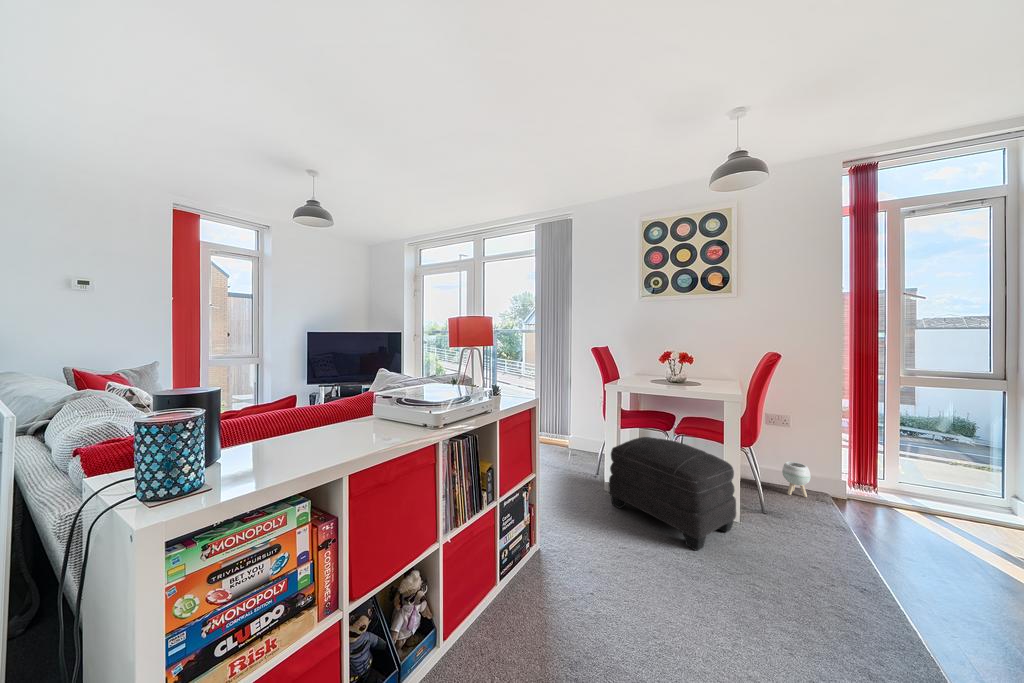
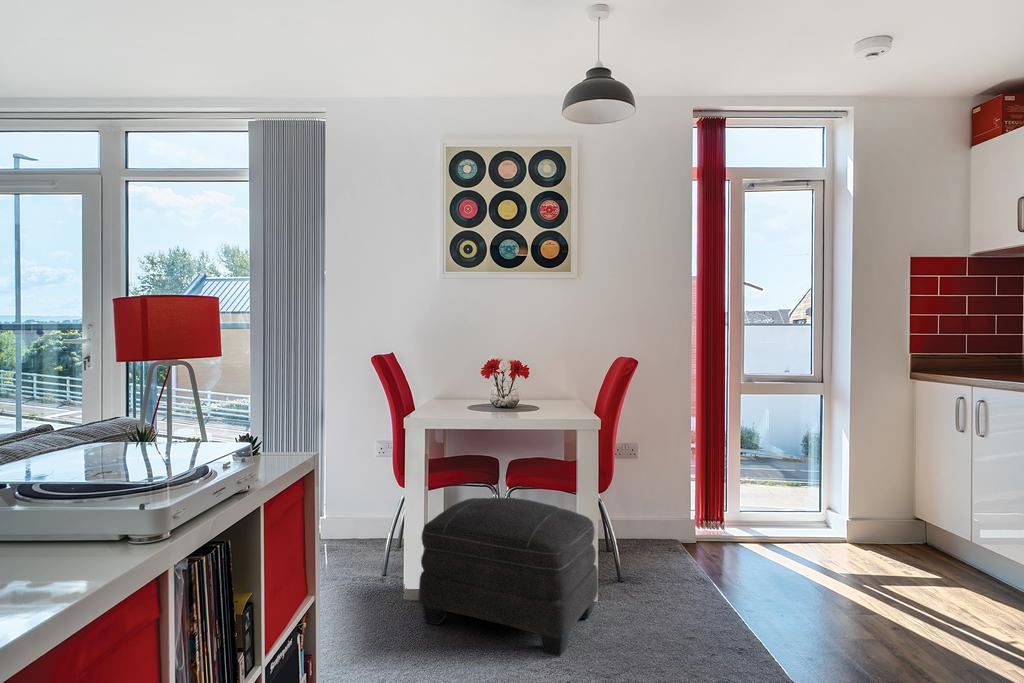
planter: present [782,462,810,497] -> none [633,504,662,548]

